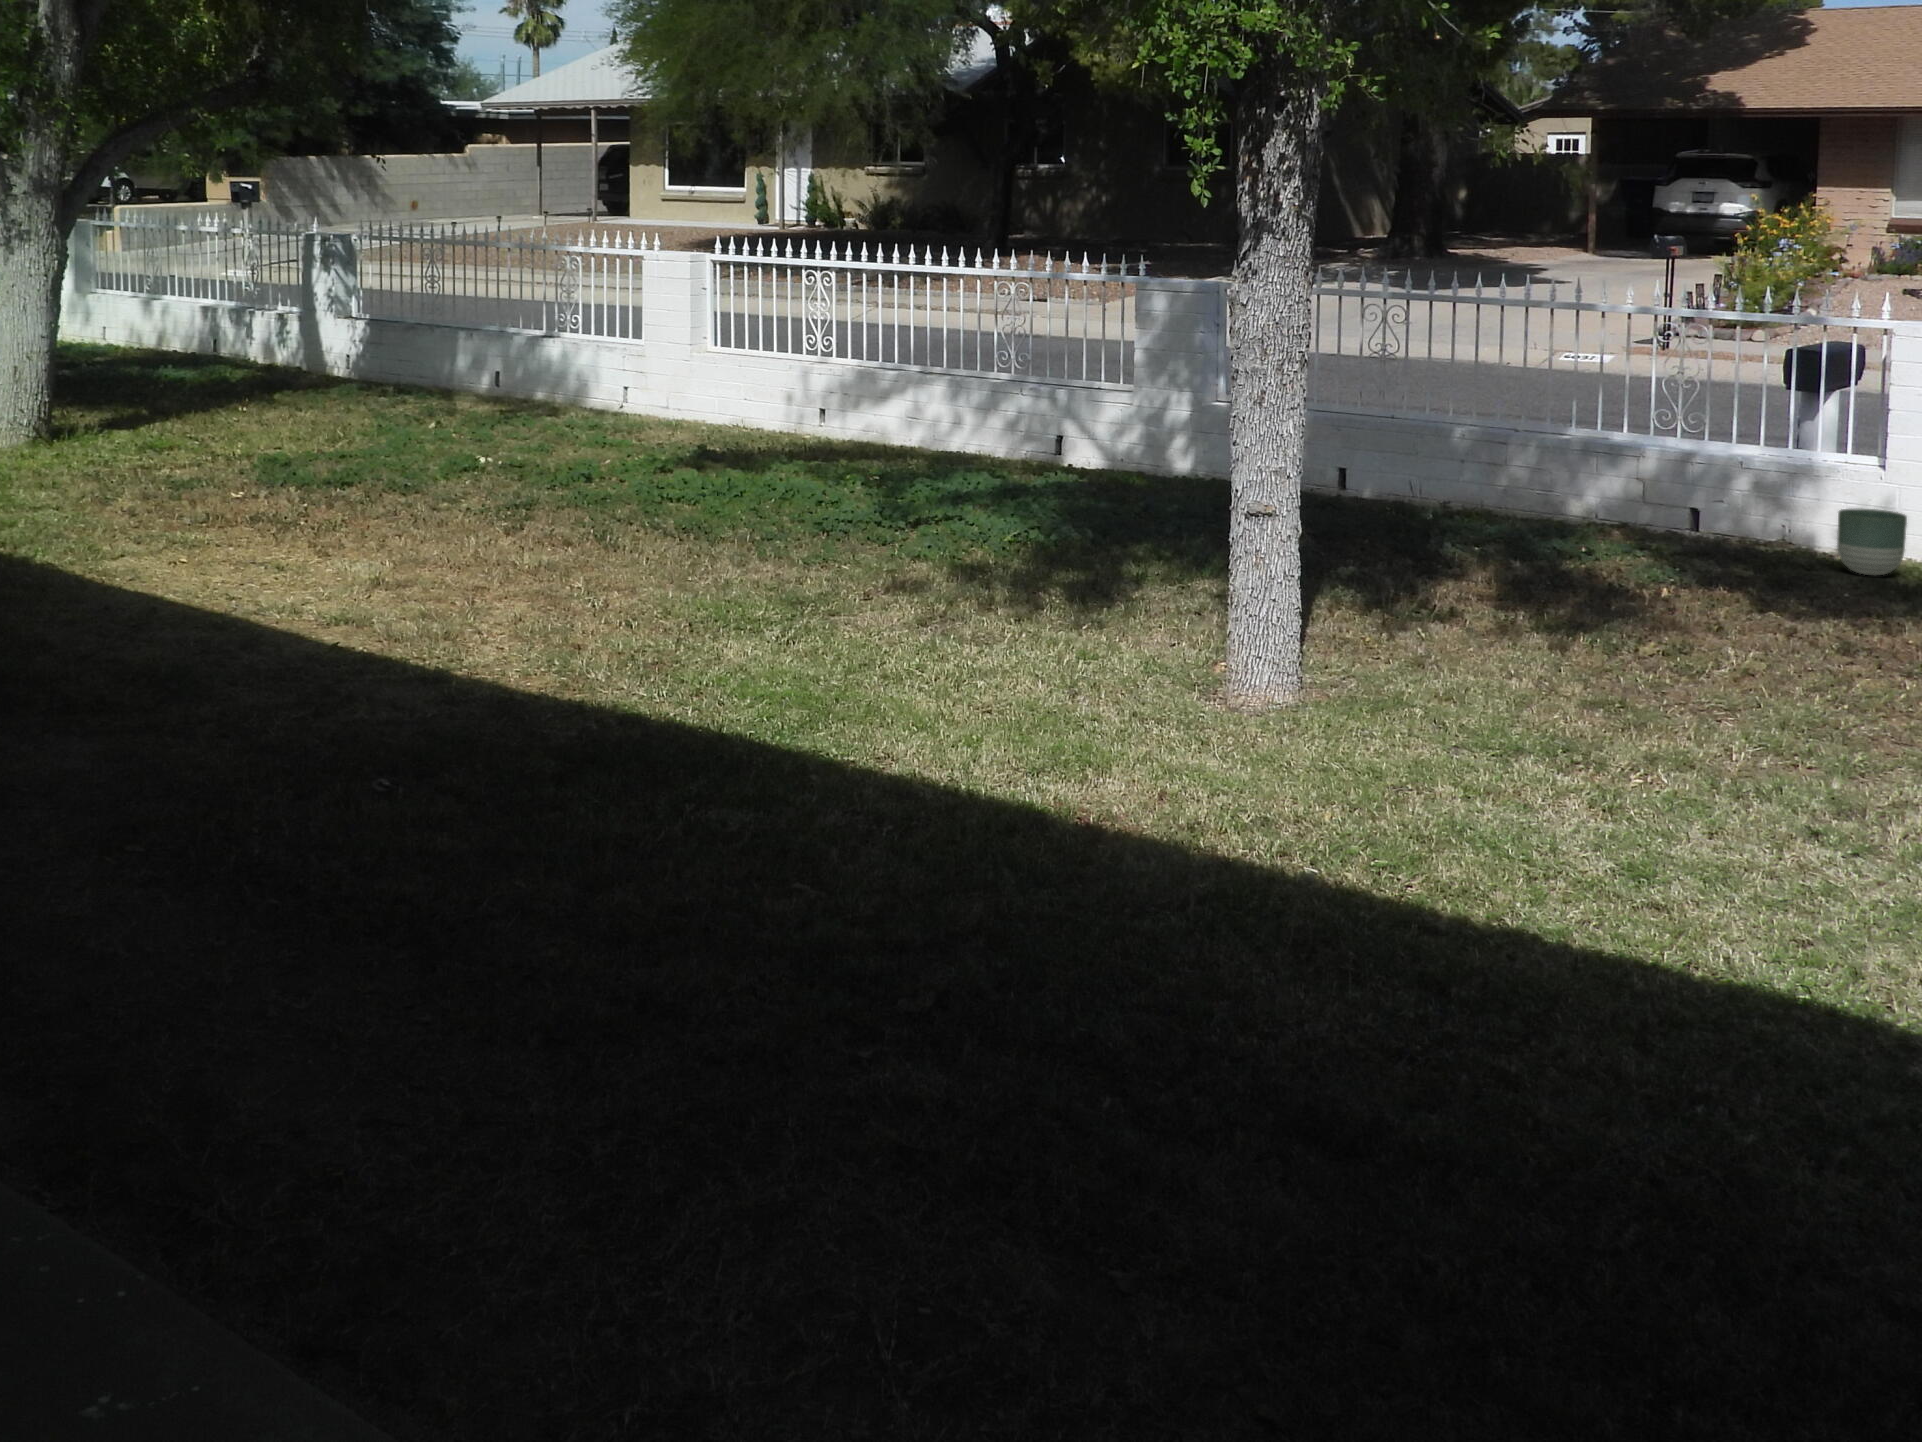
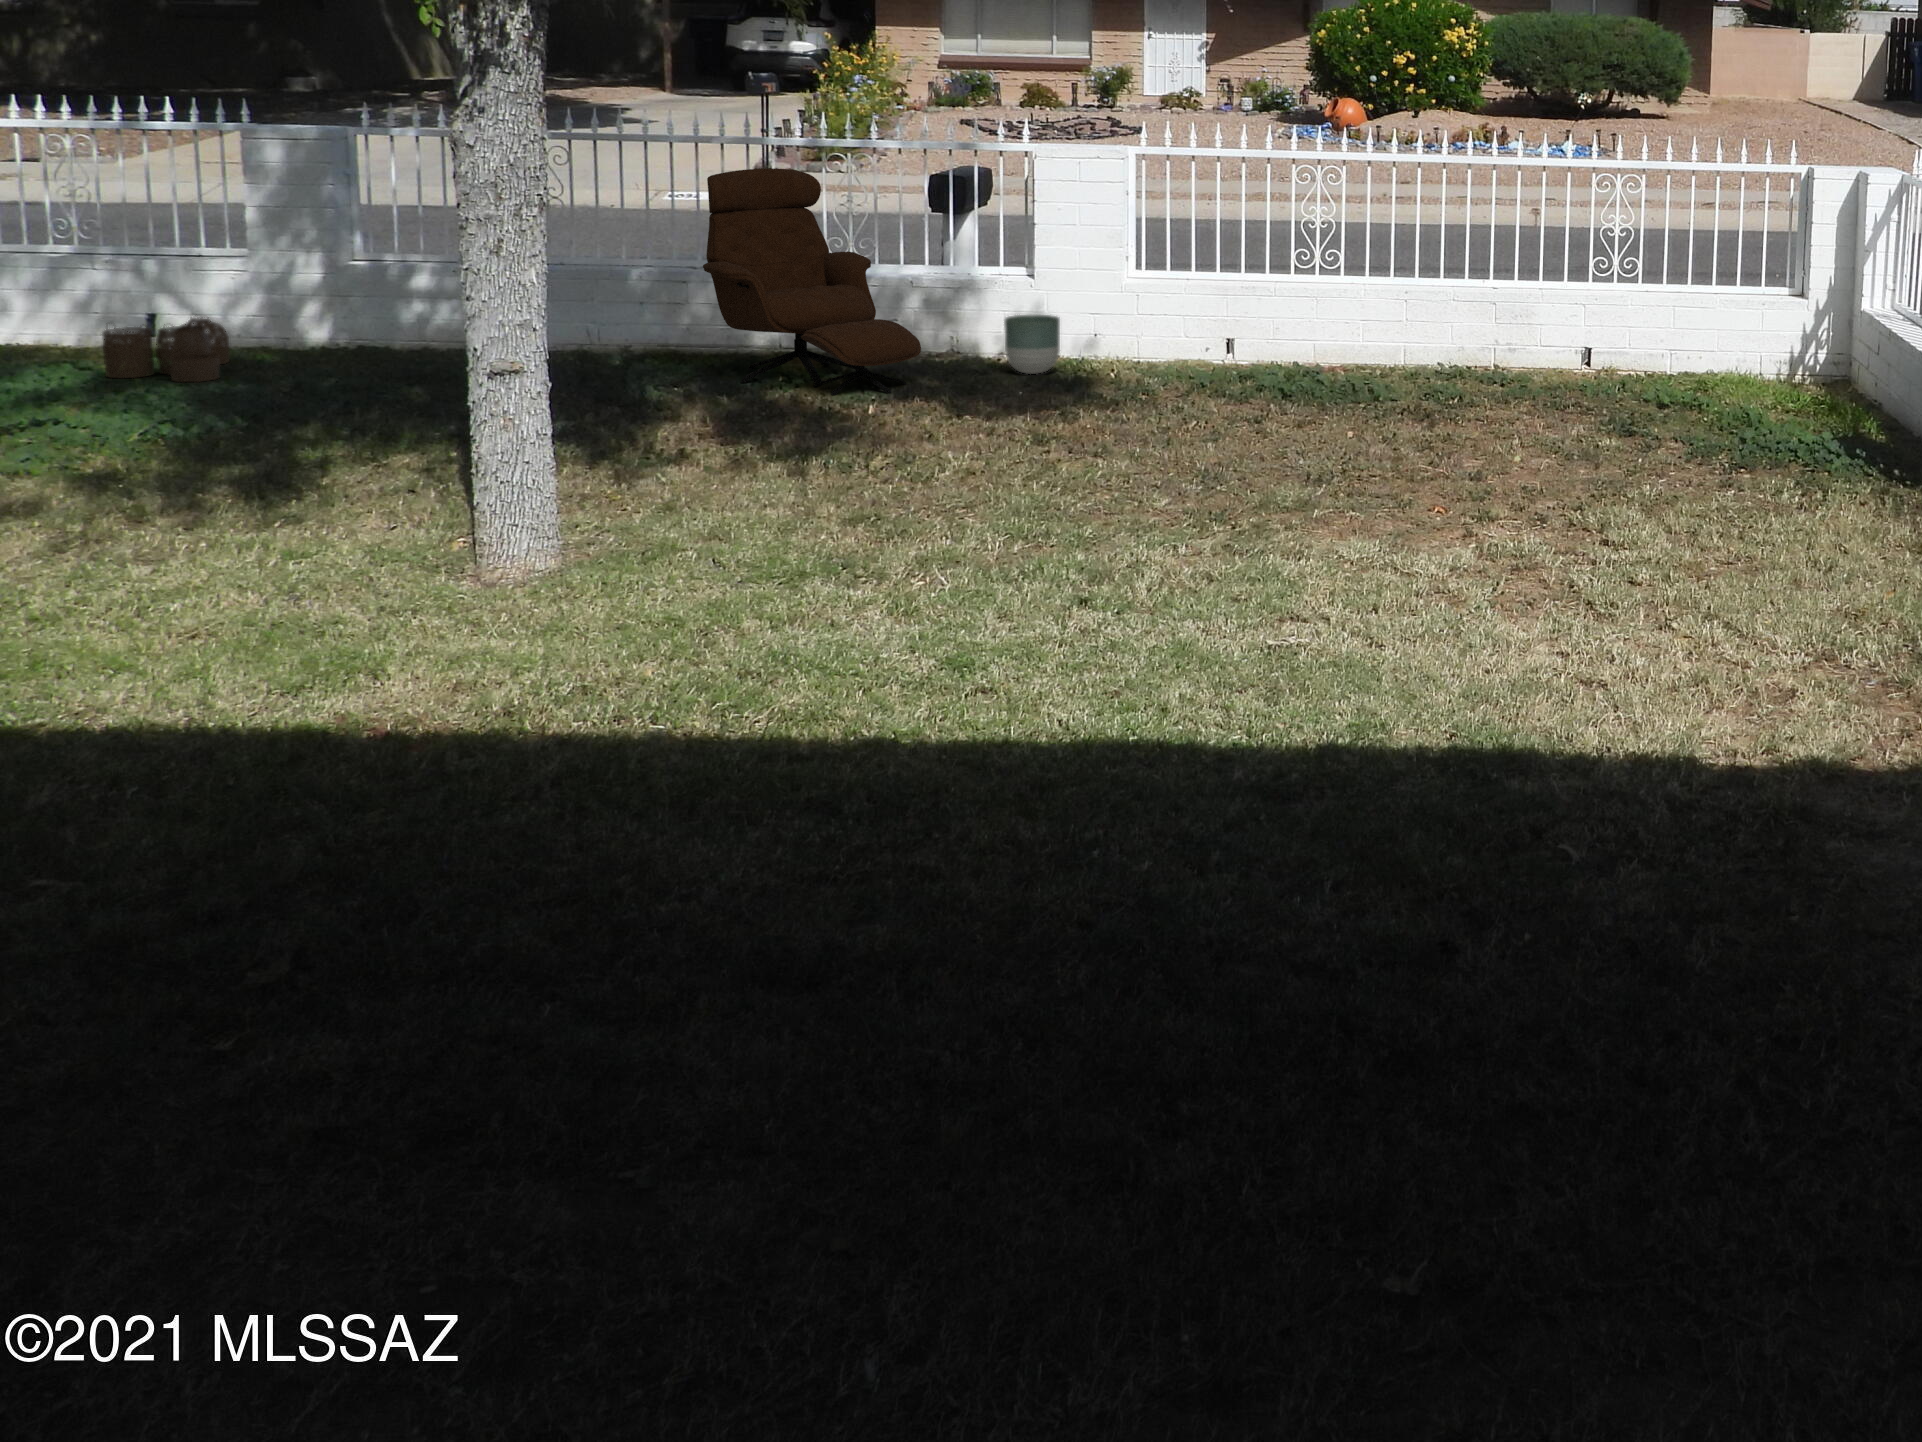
lounge chair: none [1515,335,1734,577] -> present [703,168,921,395]
woven basket: none [1020,437,1115,495] -> present [102,317,230,382]

